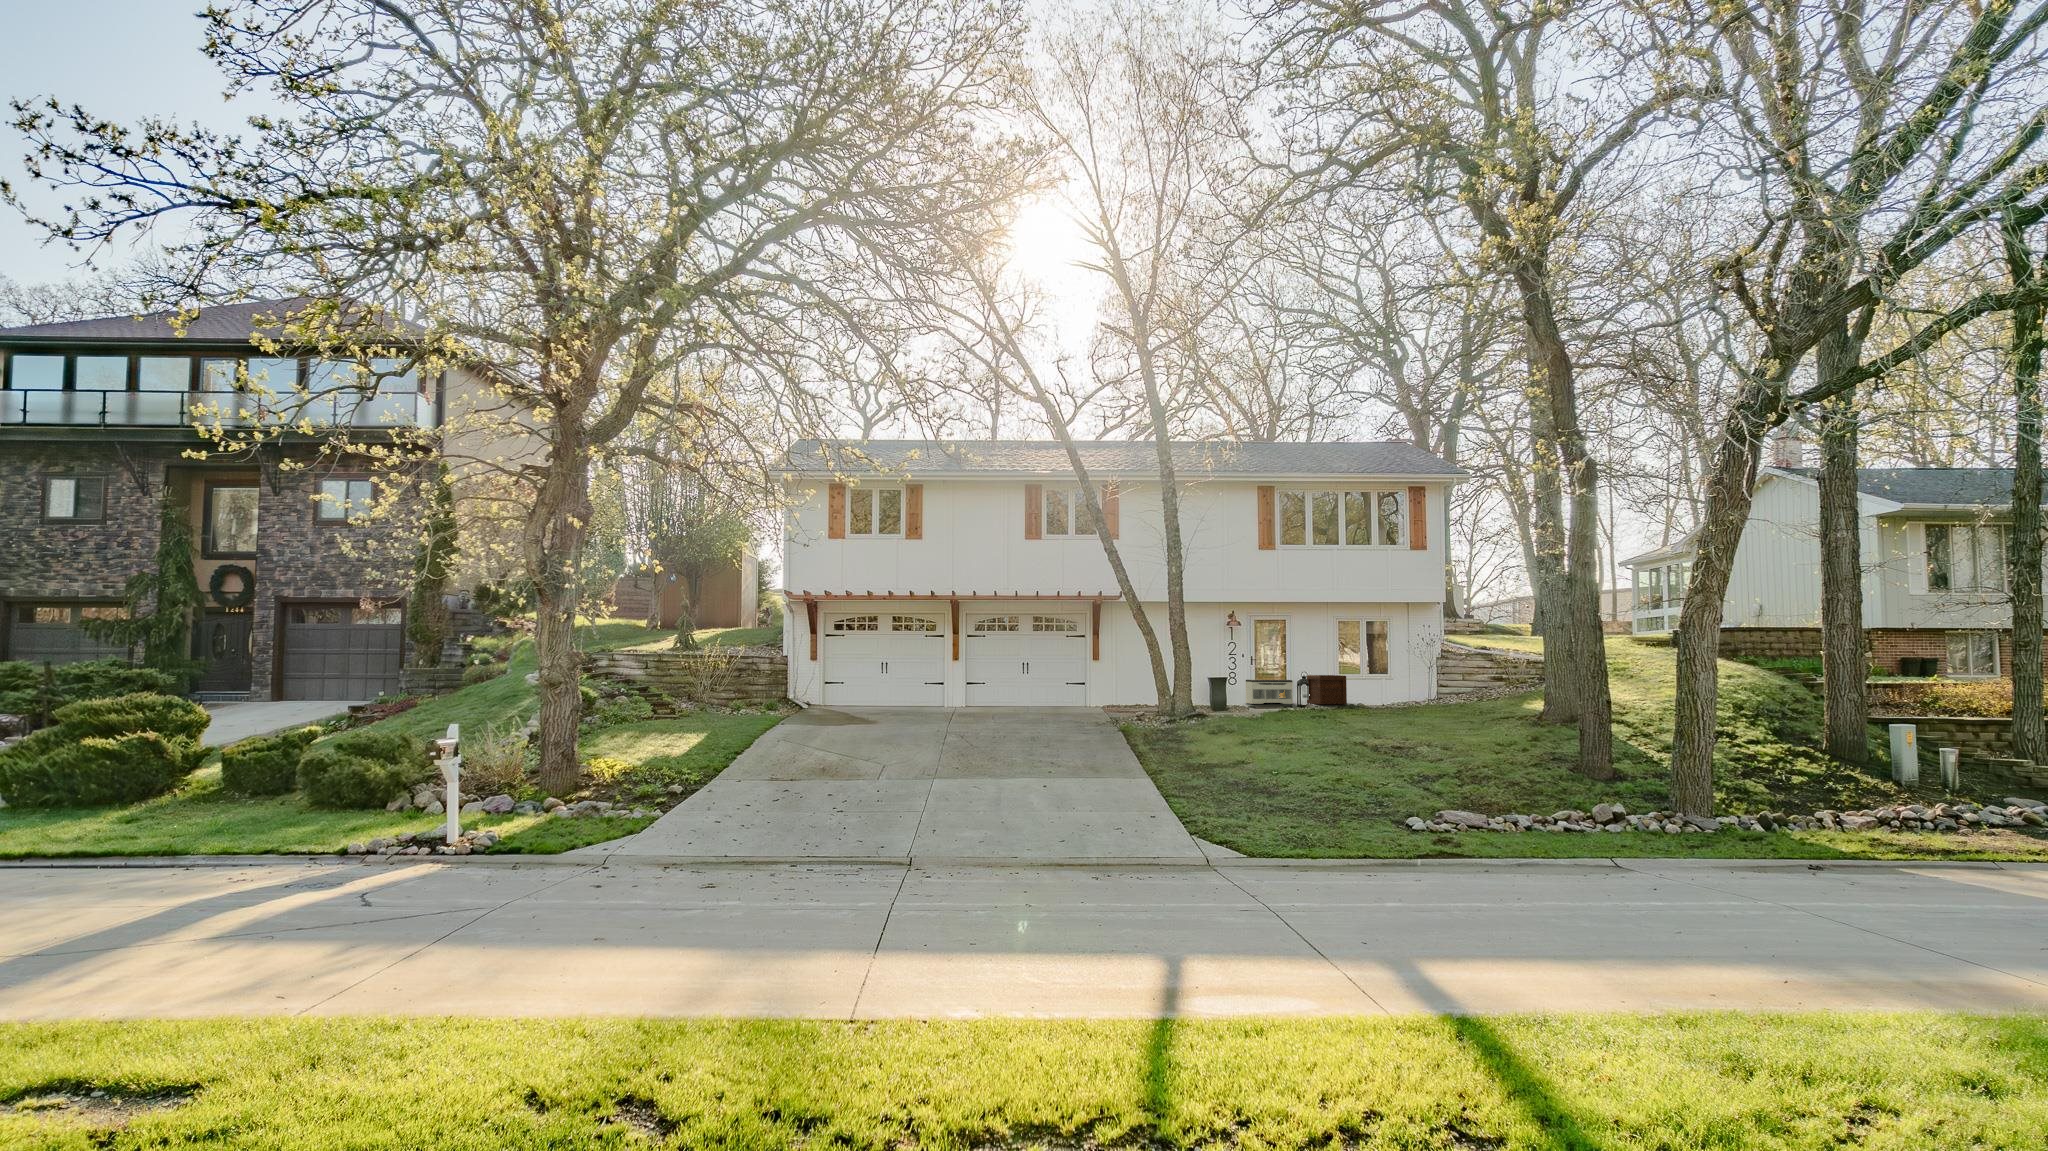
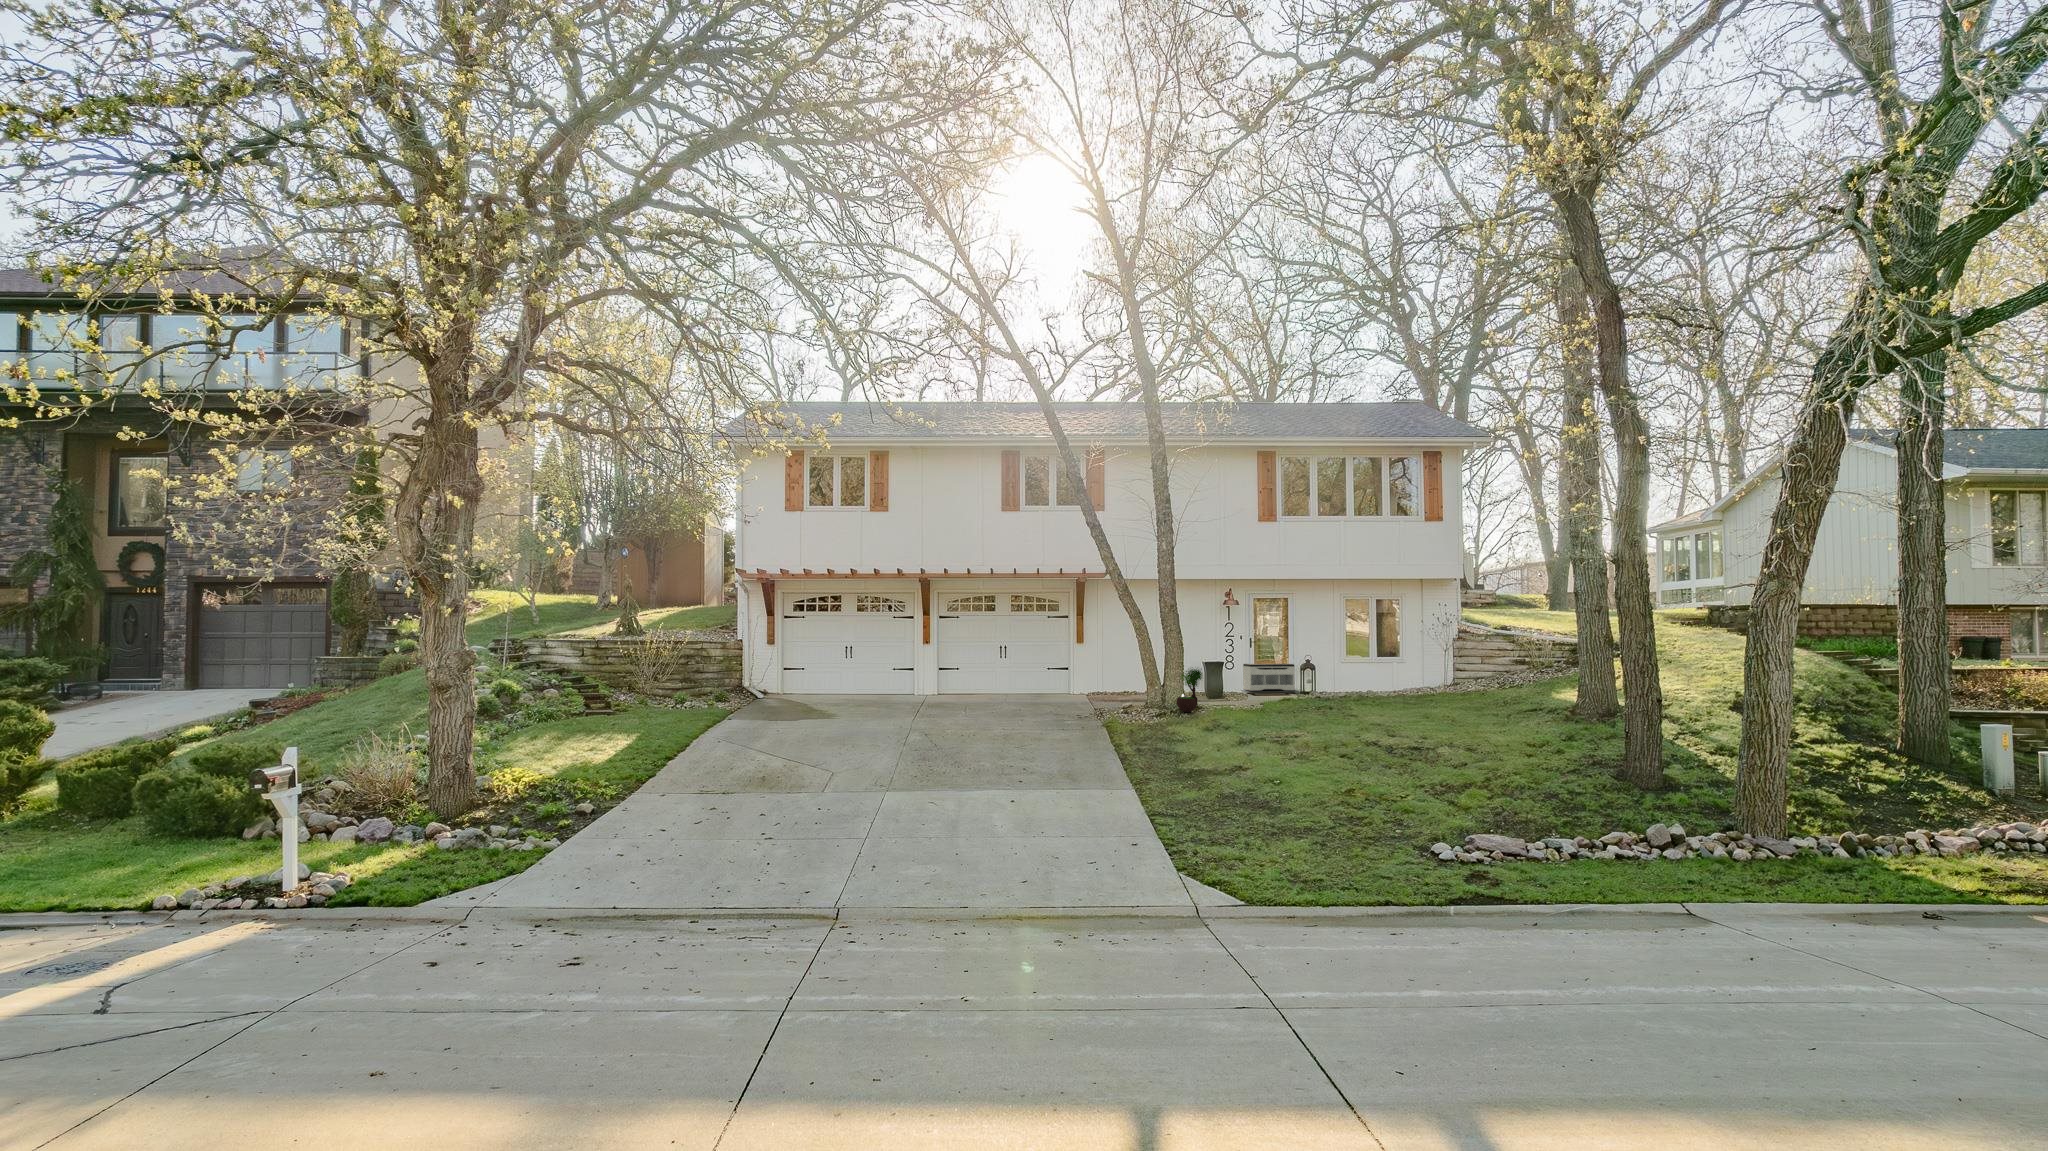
wooden crate: present [1307,675,1347,705] -> none [1310,658,1354,691]
potted tree: none [1186,677,1210,720] -> present [1177,669,1202,712]

